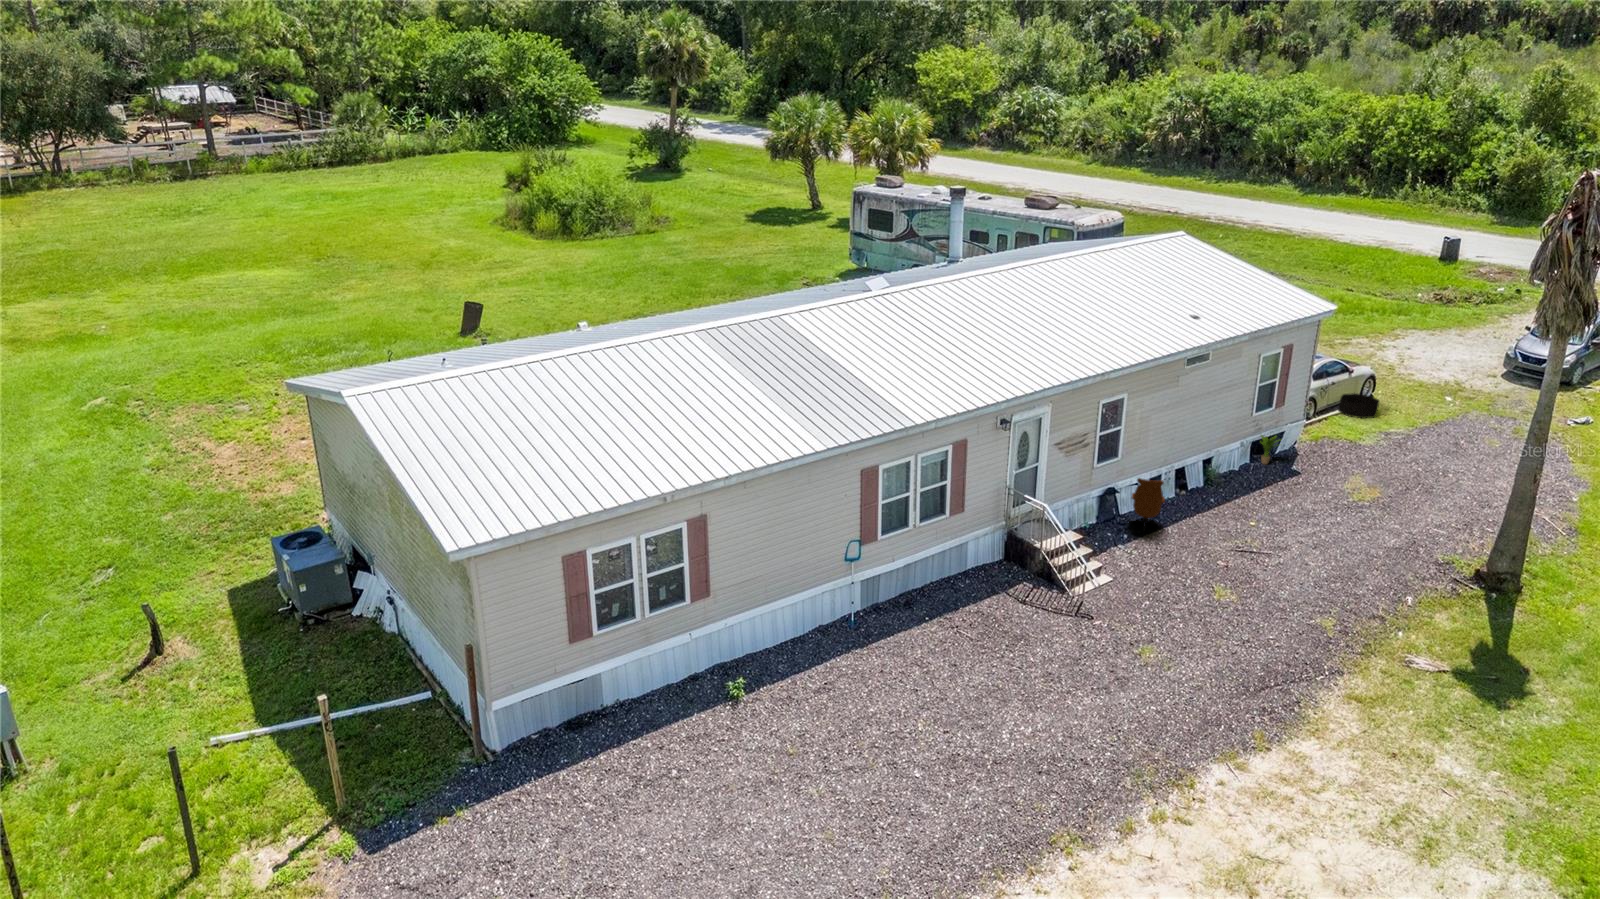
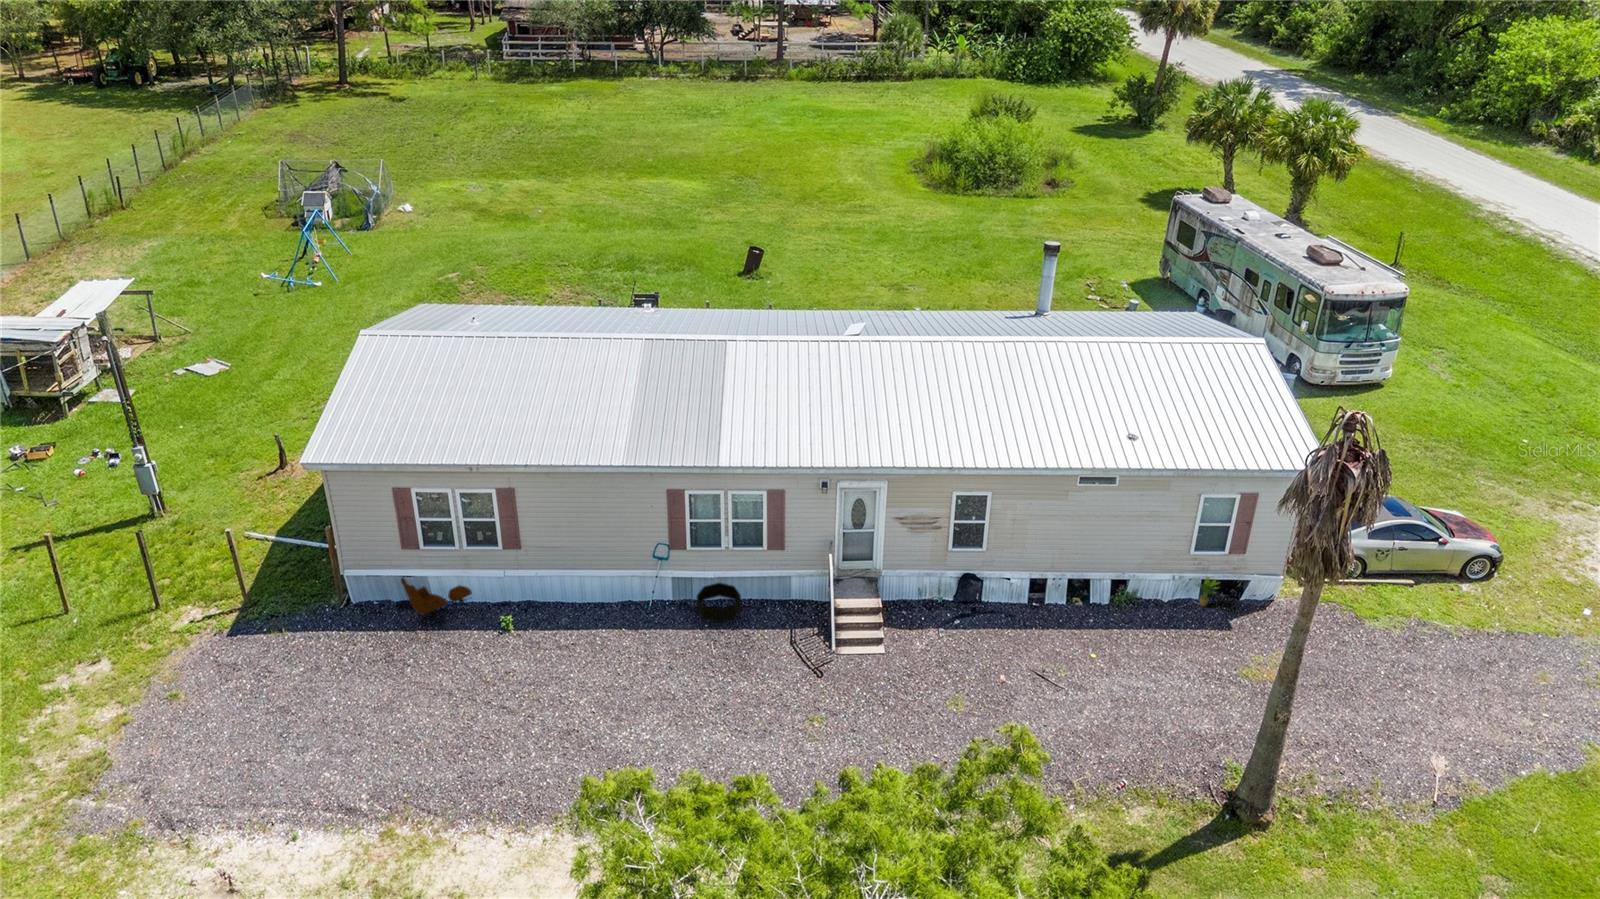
basket: present [1338,393,1379,418] -> present [697,583,741,623]
lounge chair: present [1131,478,1165,528] -> present [401,578,472,623]

